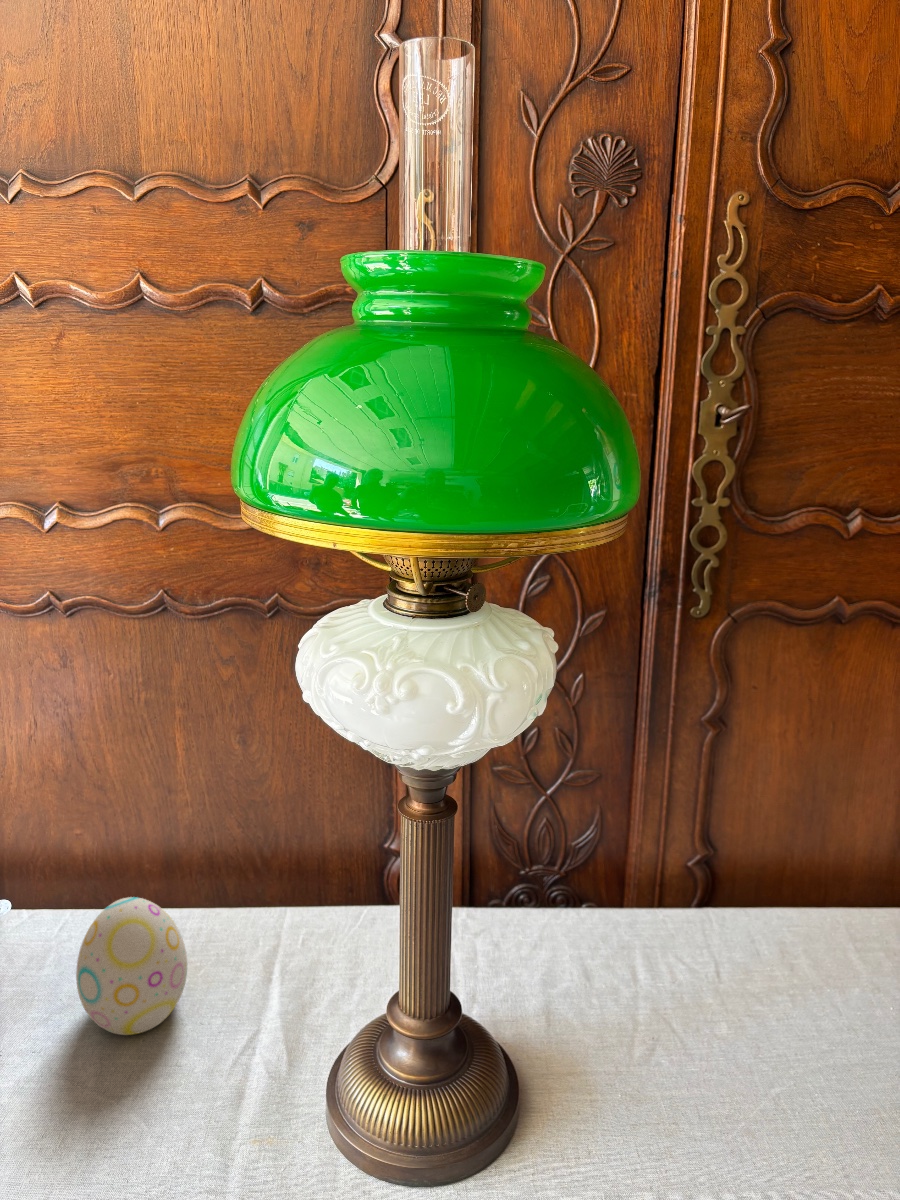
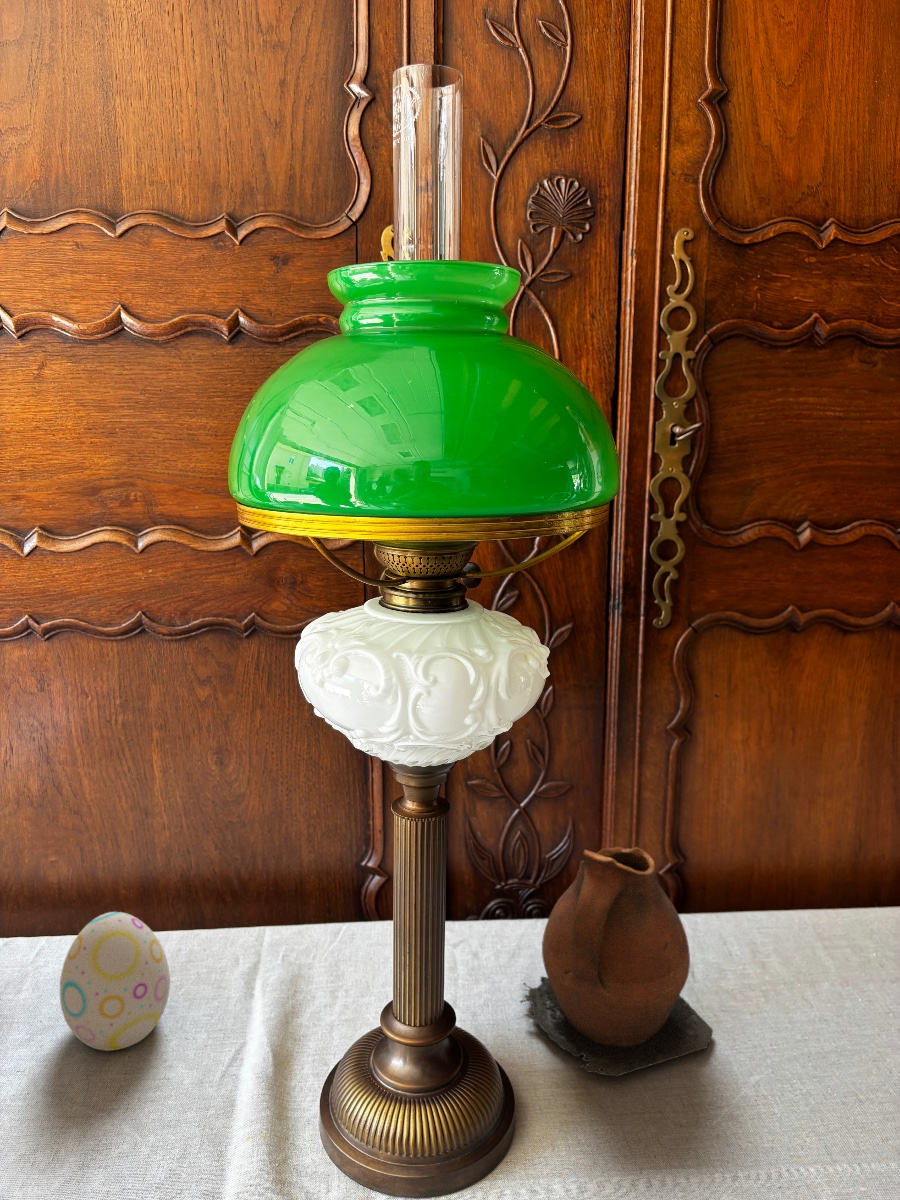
ceramic pitcher: none [540,848,740,1086] -> present [520,847,713,1077]

